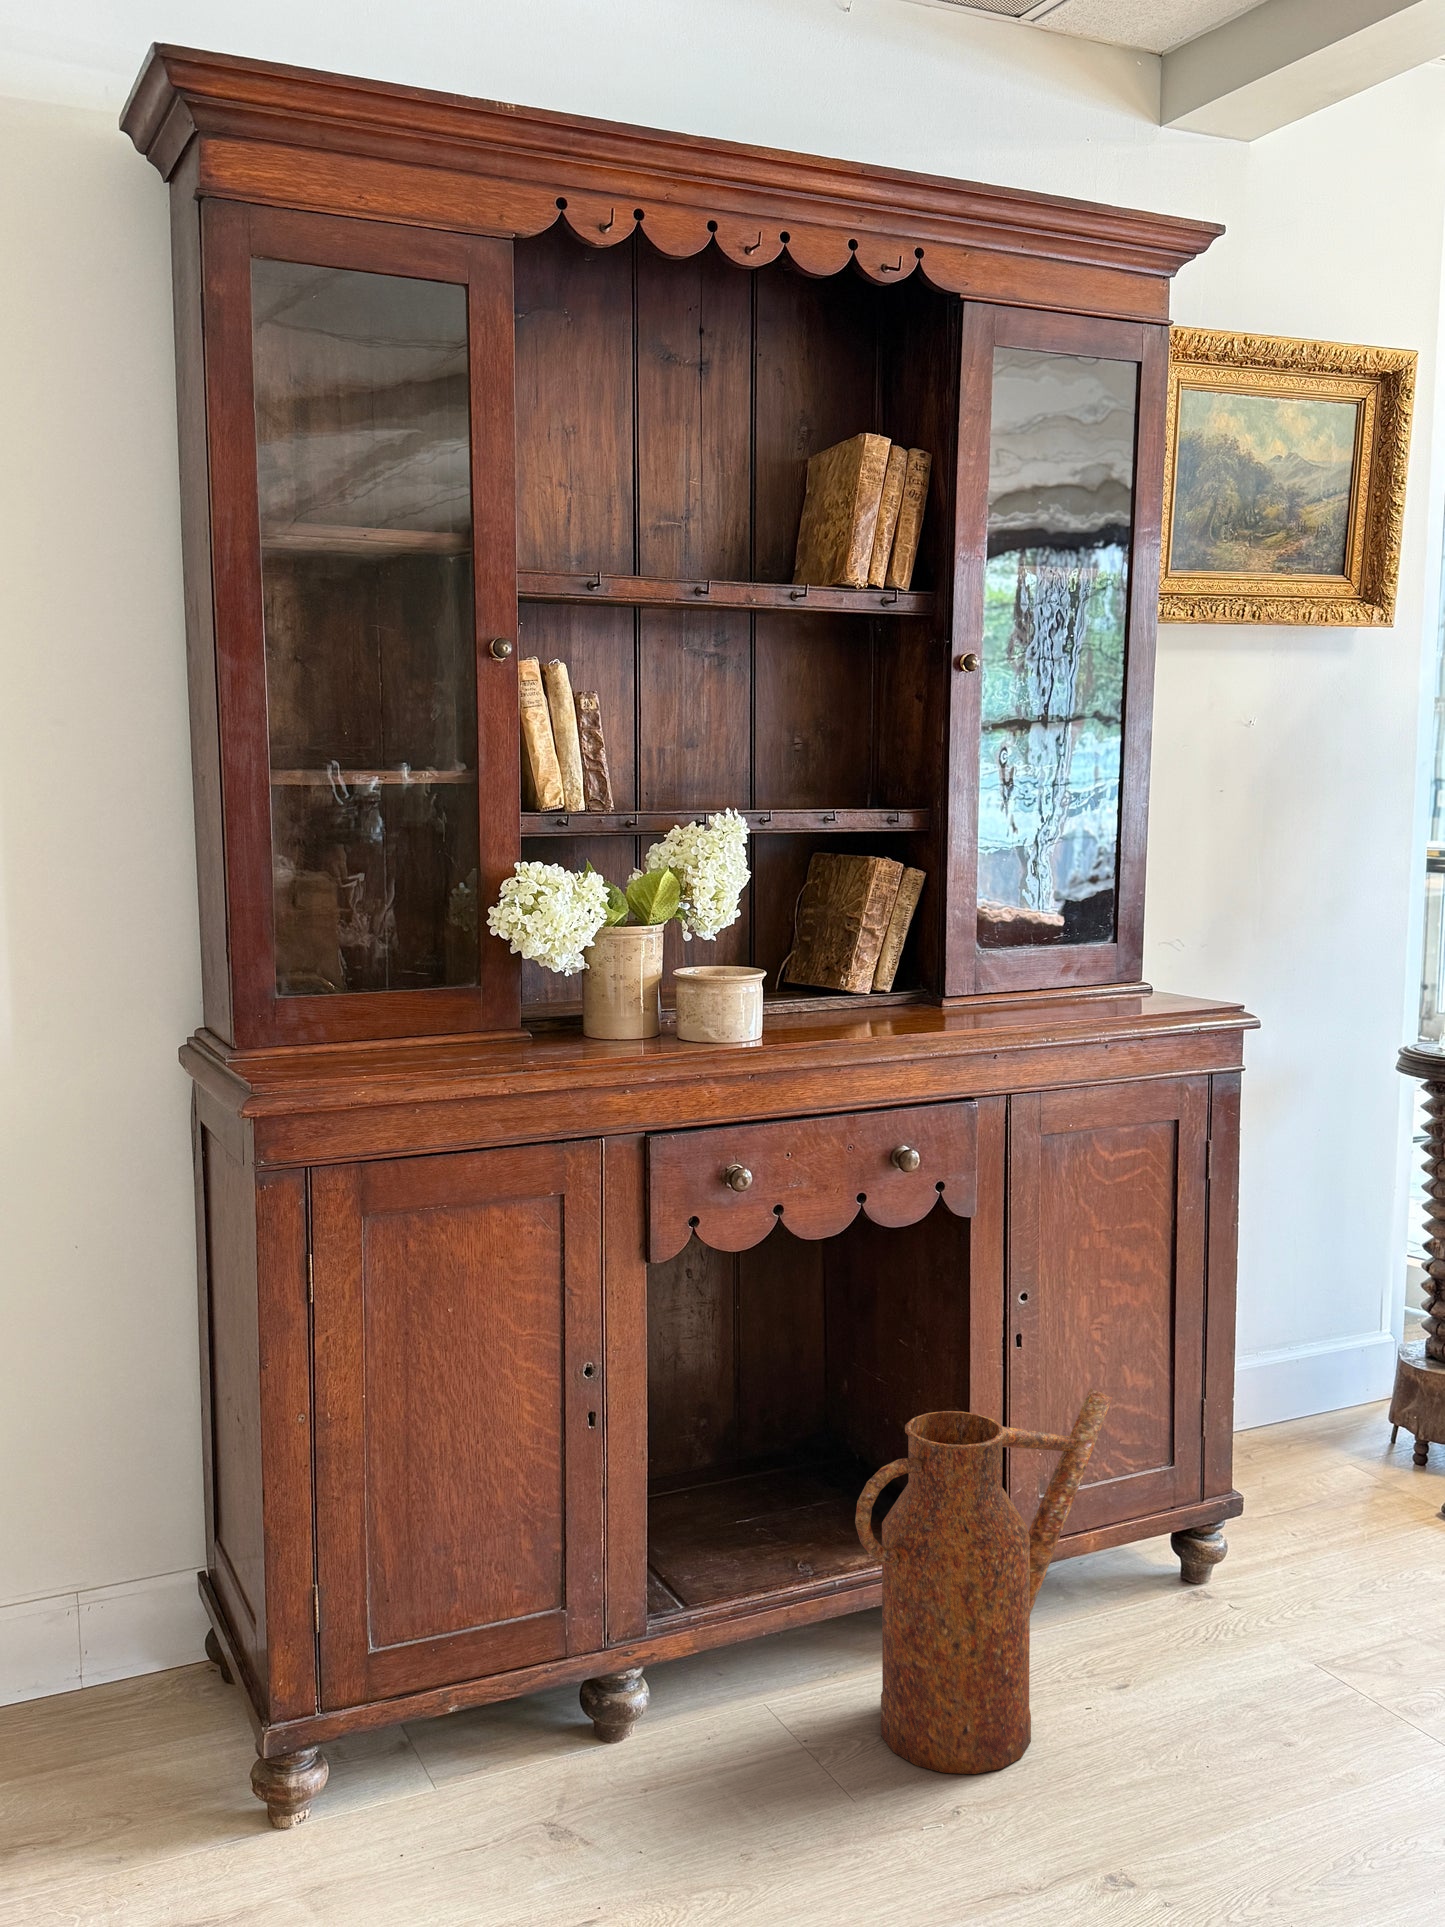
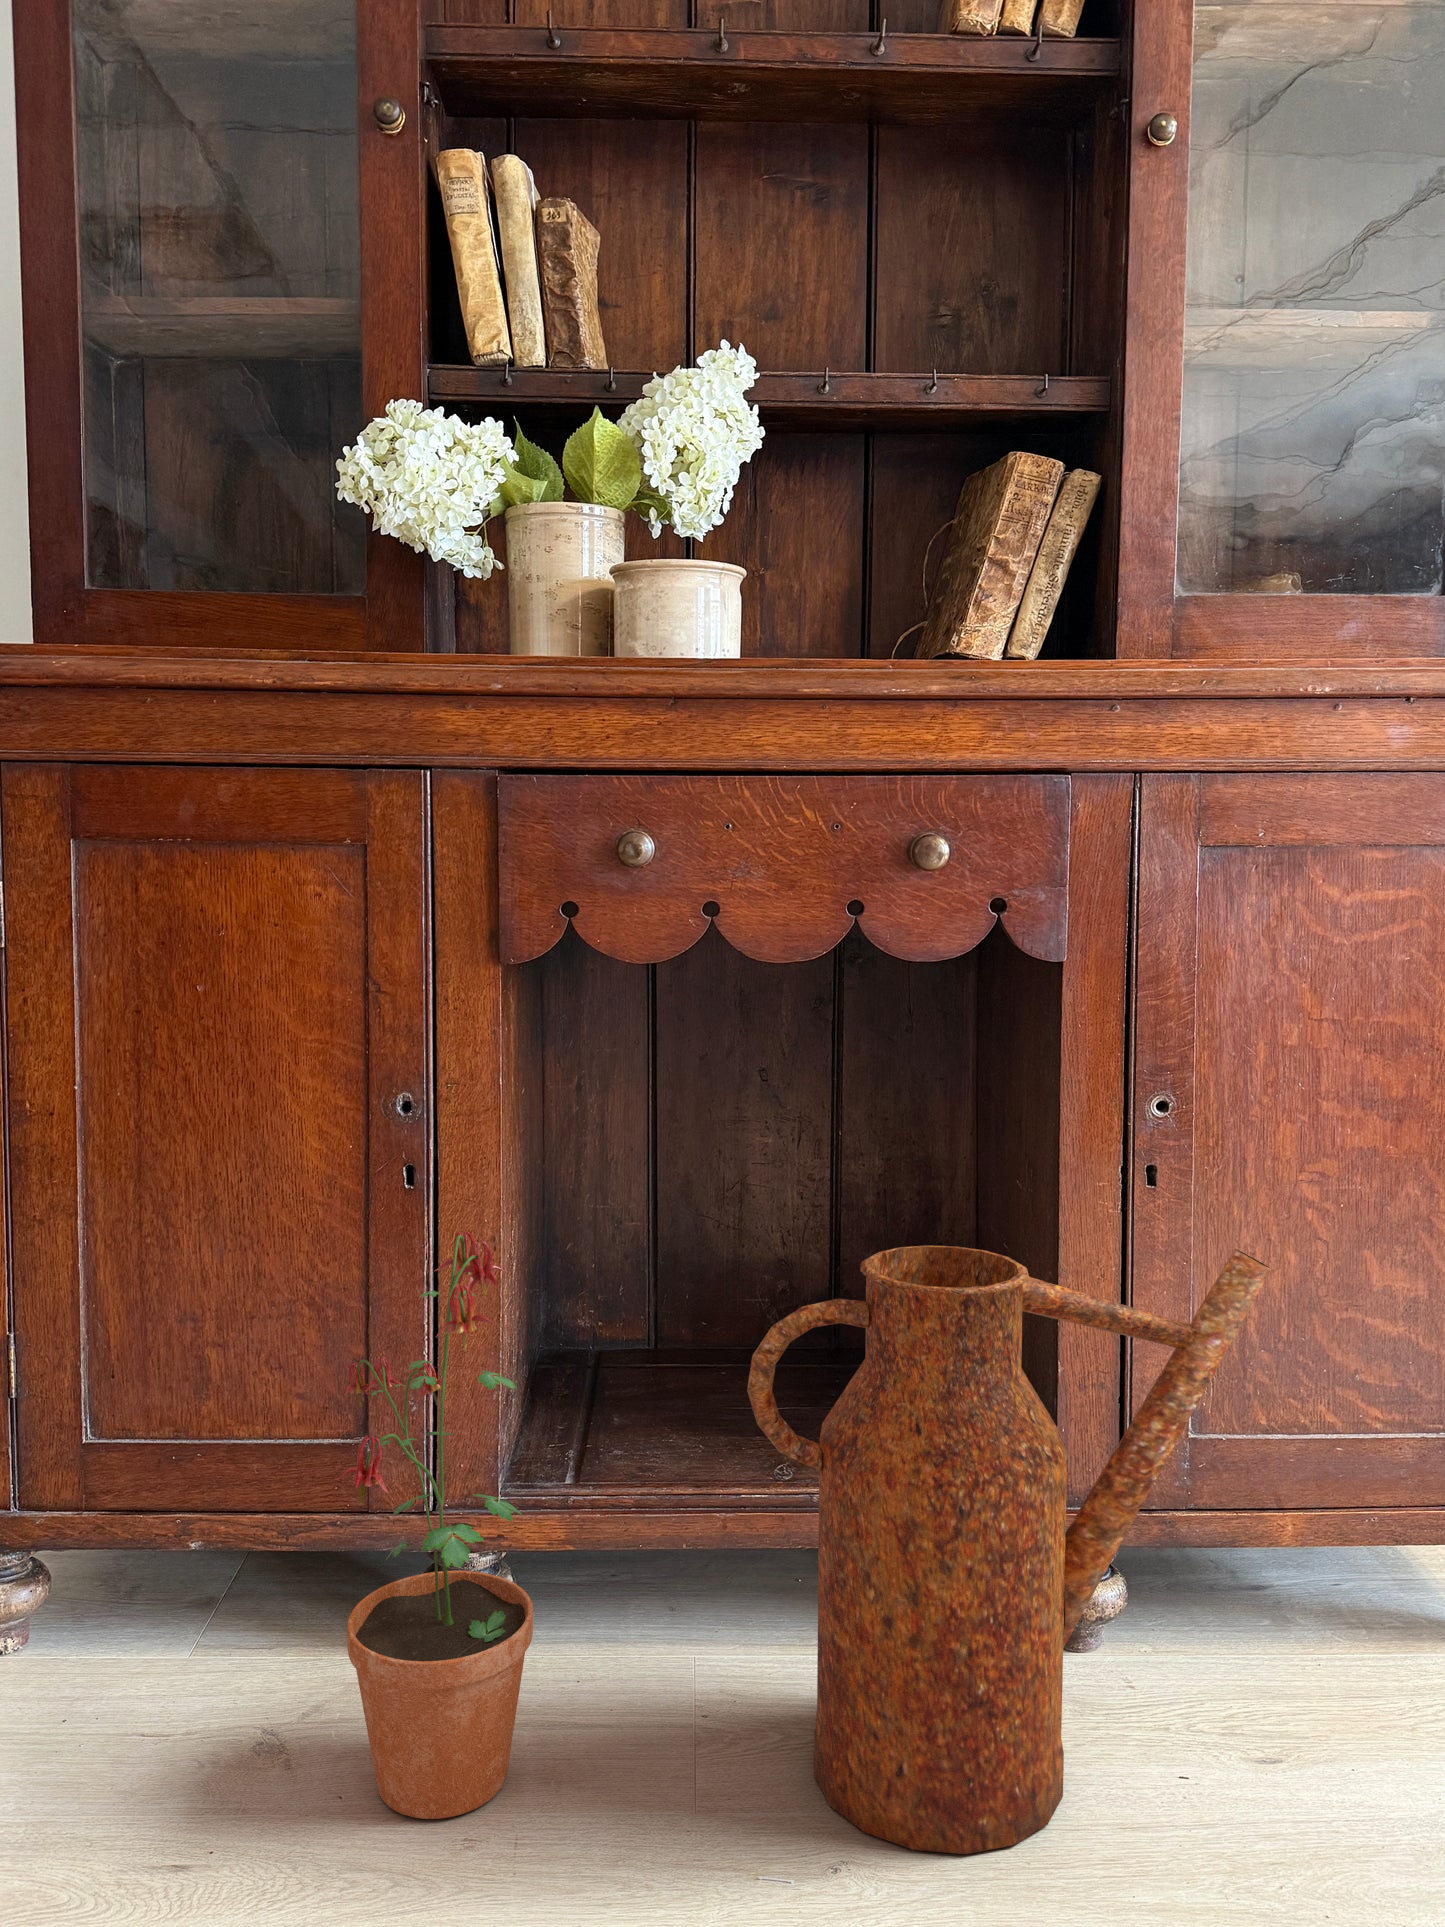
potted plant: none [577,1454,752,1839] -> present [334,1231,533,1819]

